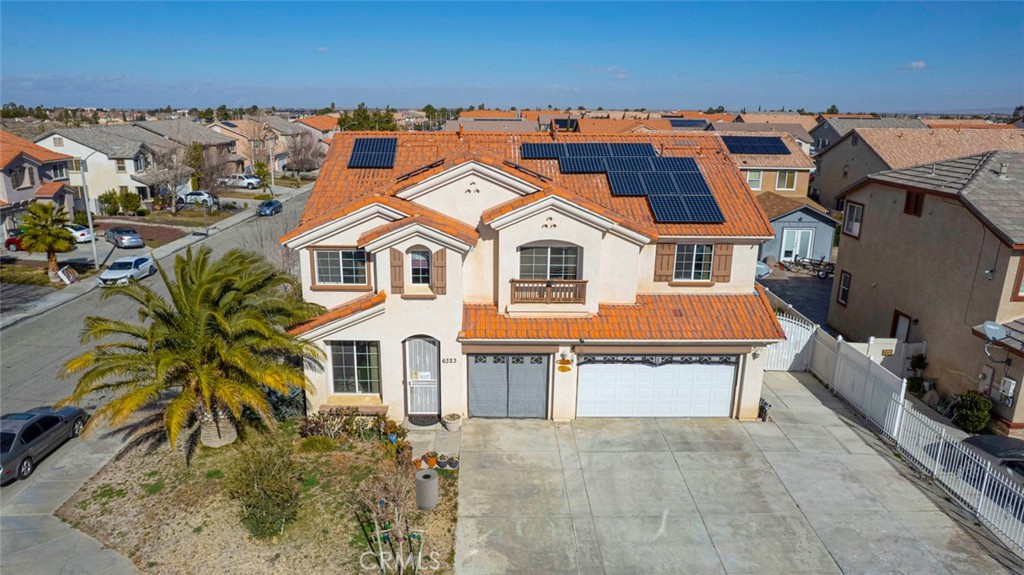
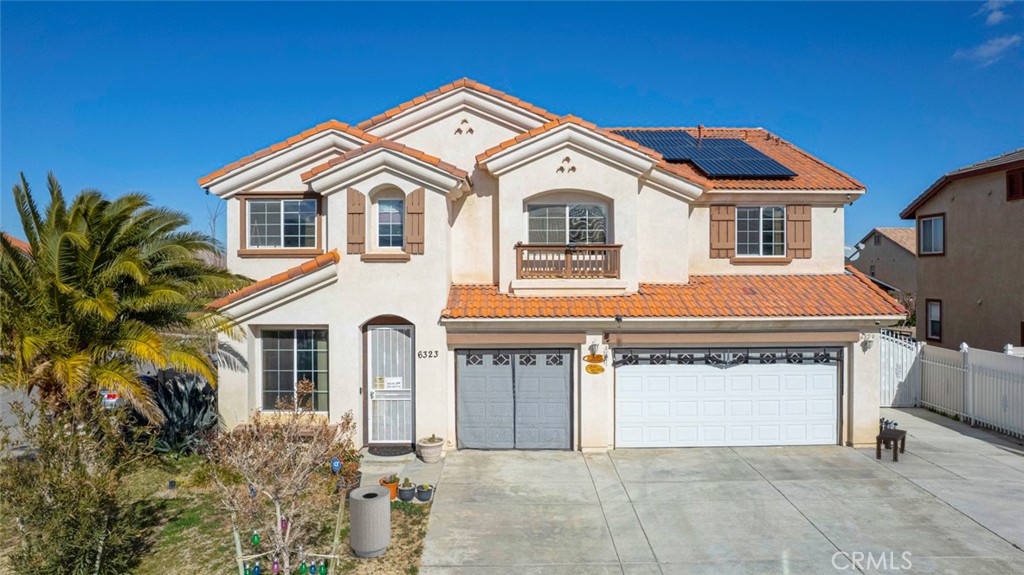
bench: none [750,407,774,433] -> present [876,428,907,462]

